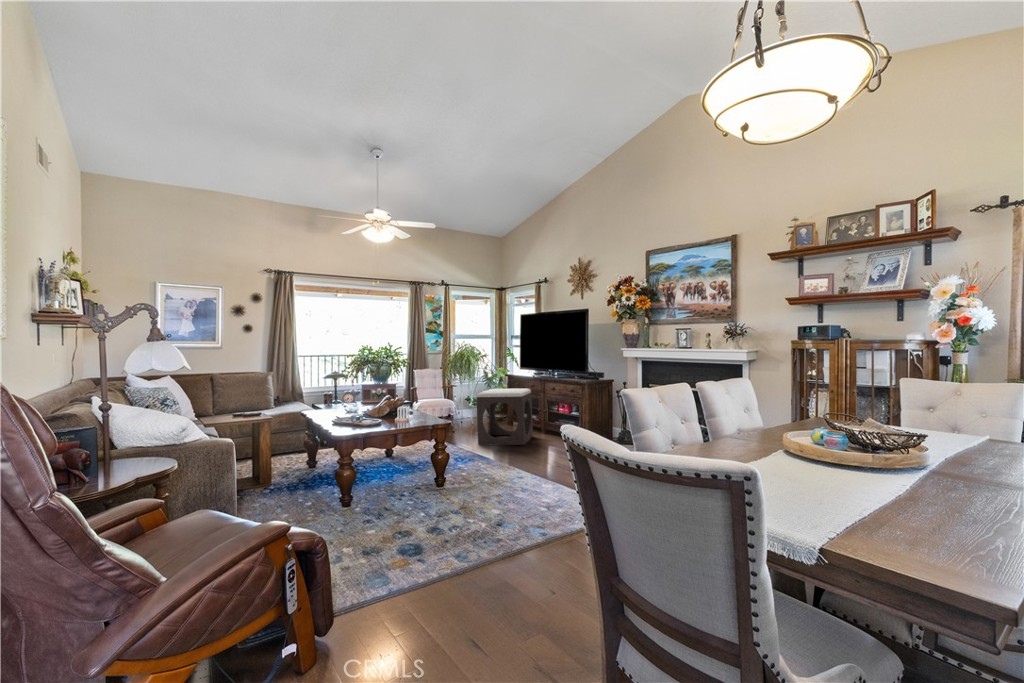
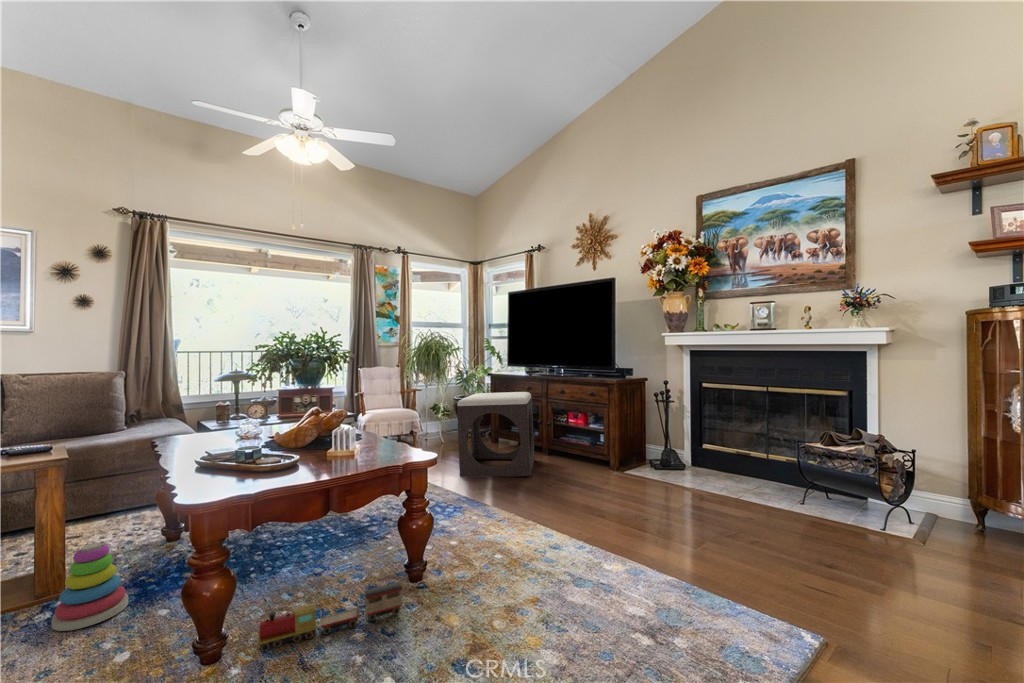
stacking toy: none [276,457,305,493] -> present [52,543,128,631]
toy train: none [367,481,432,503] -> present [257,582,402,651]

